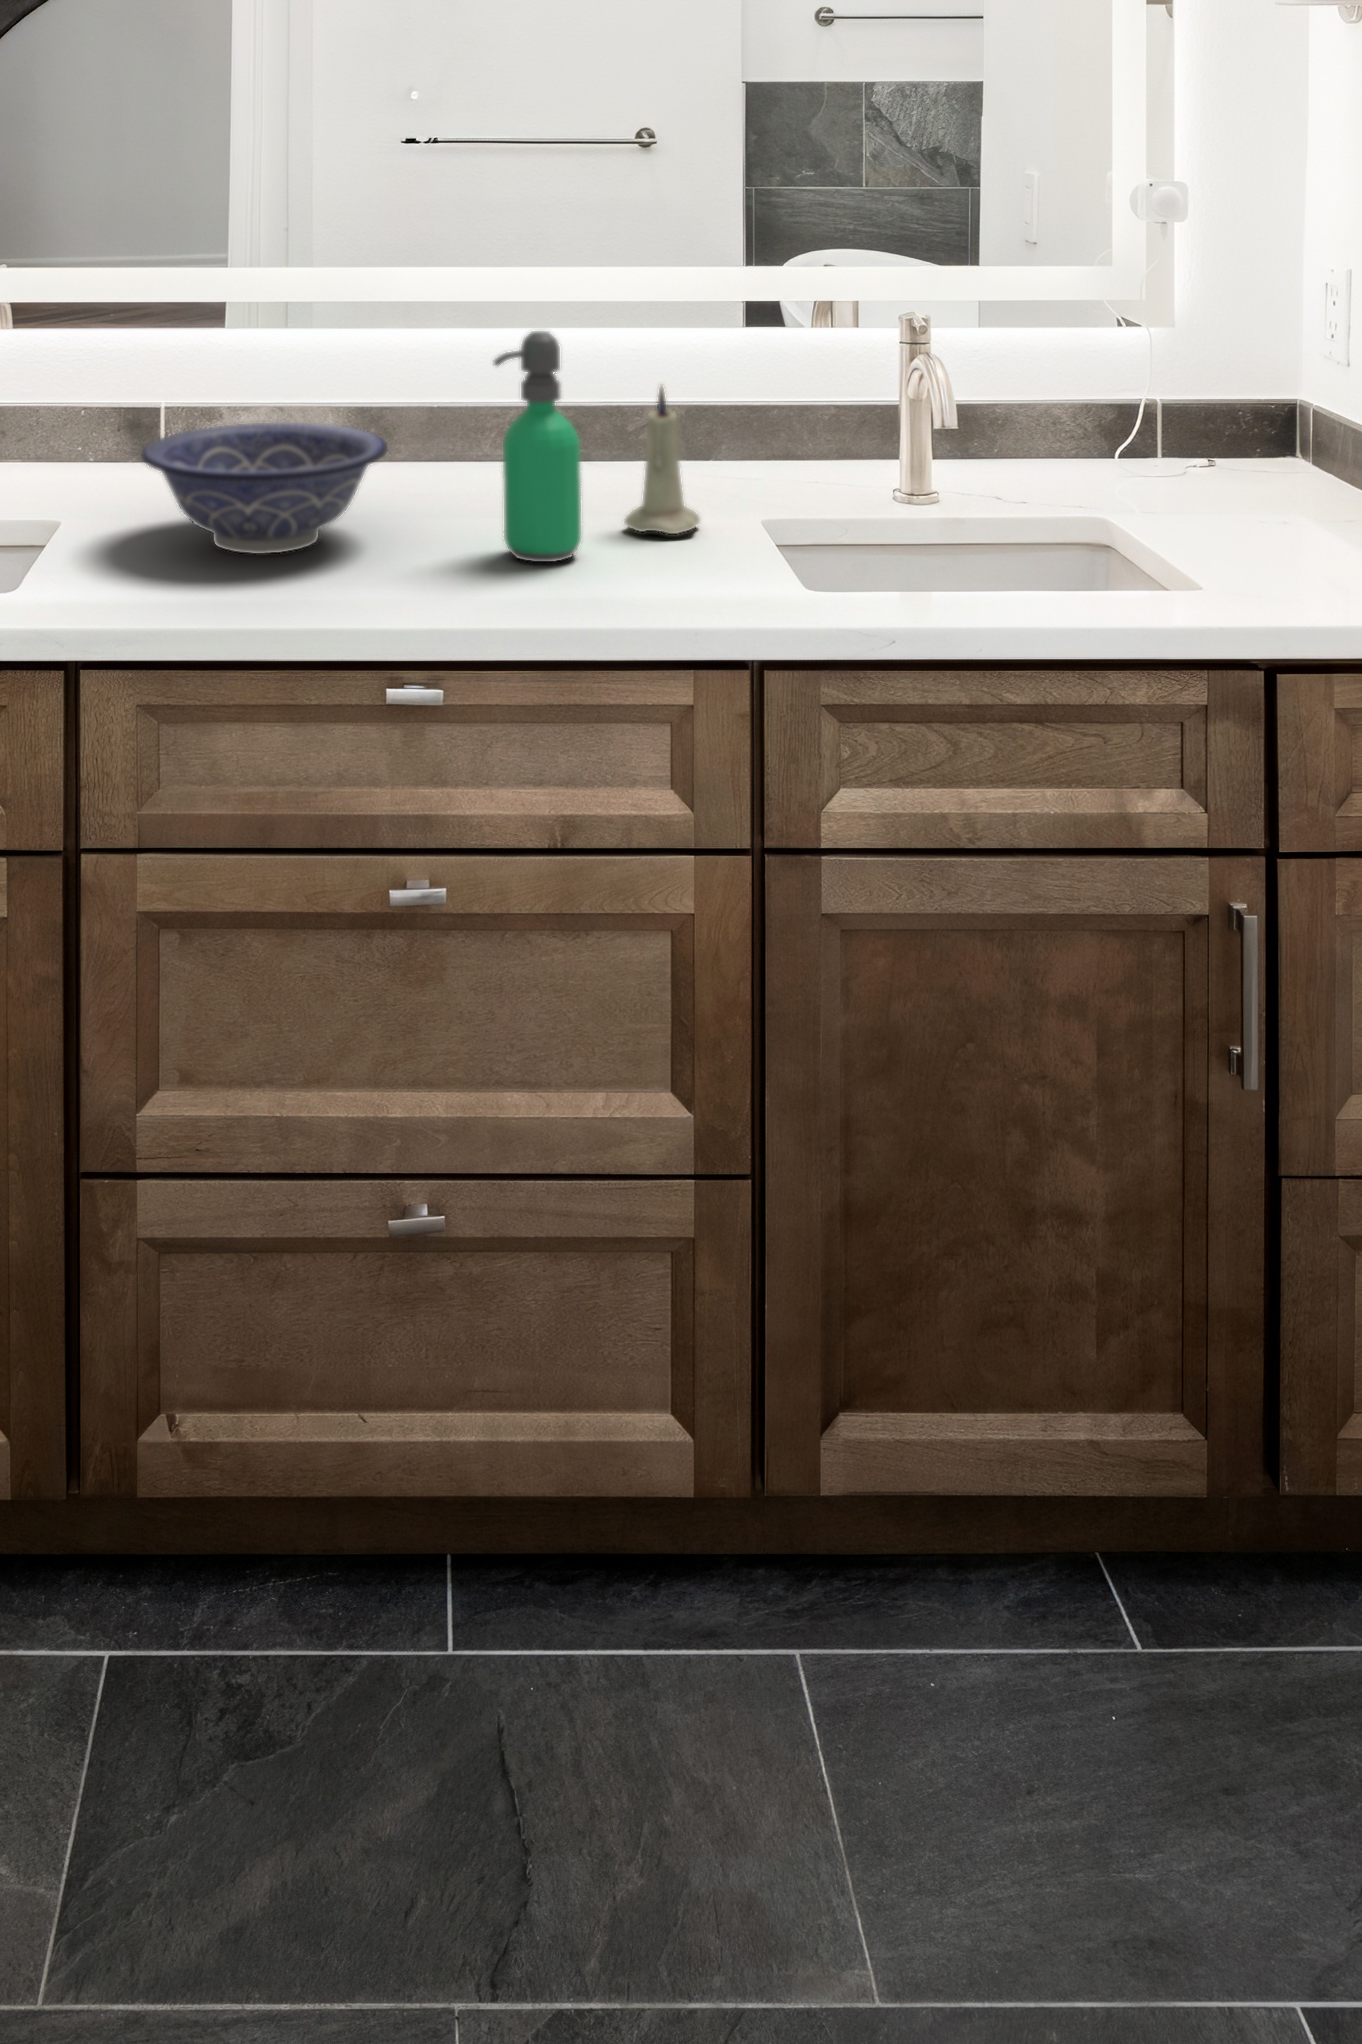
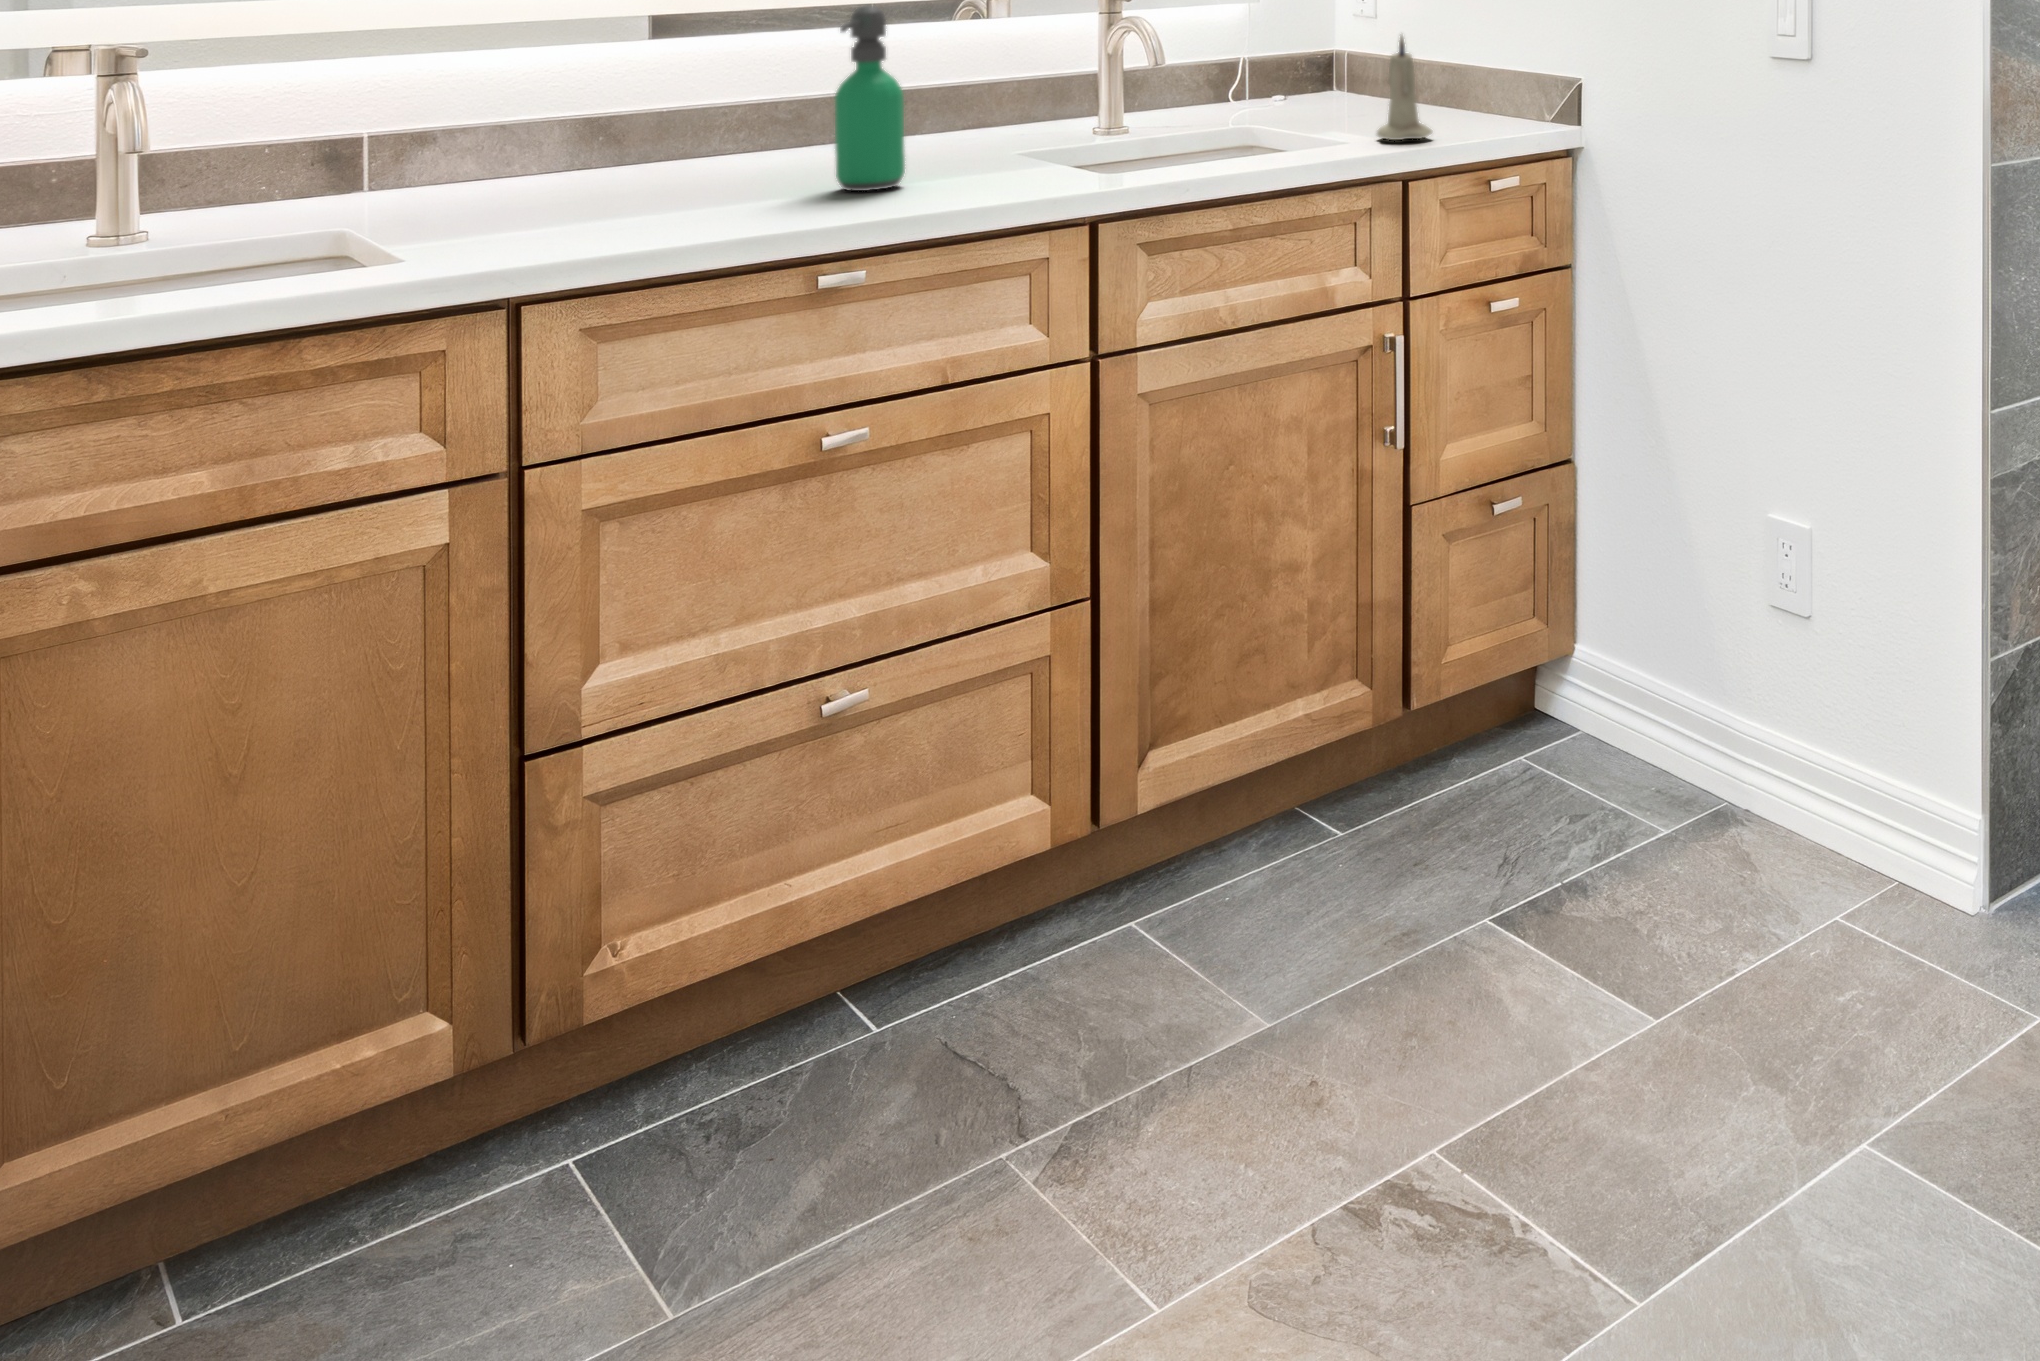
candle: present [624,387,699,534] -> present [1377,36,1432,140]
decorative bowl: present [141,423,388,554] -> none [464,114,723,220]

